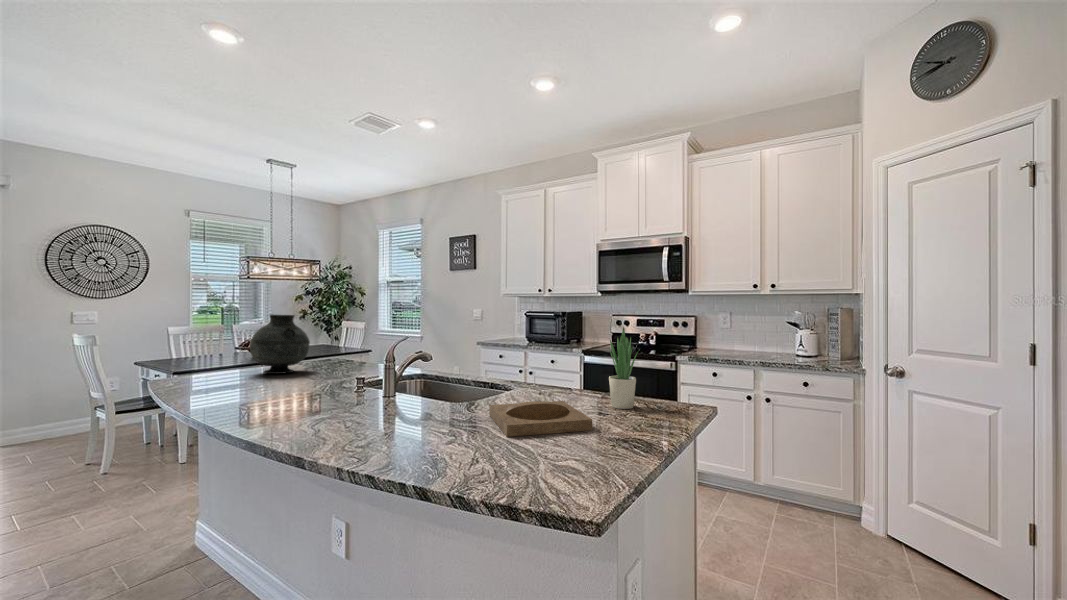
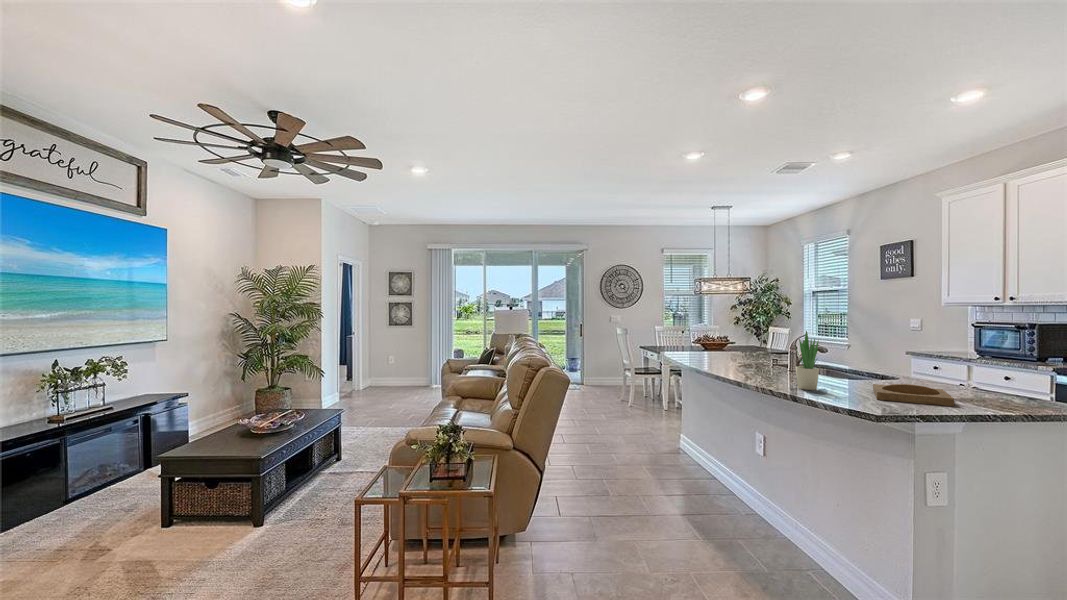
vase: present [250,315,310,374] -> none [709,320,747,359]
potted plant: present [609,327,638,409] -> present [795,331,819,390]

